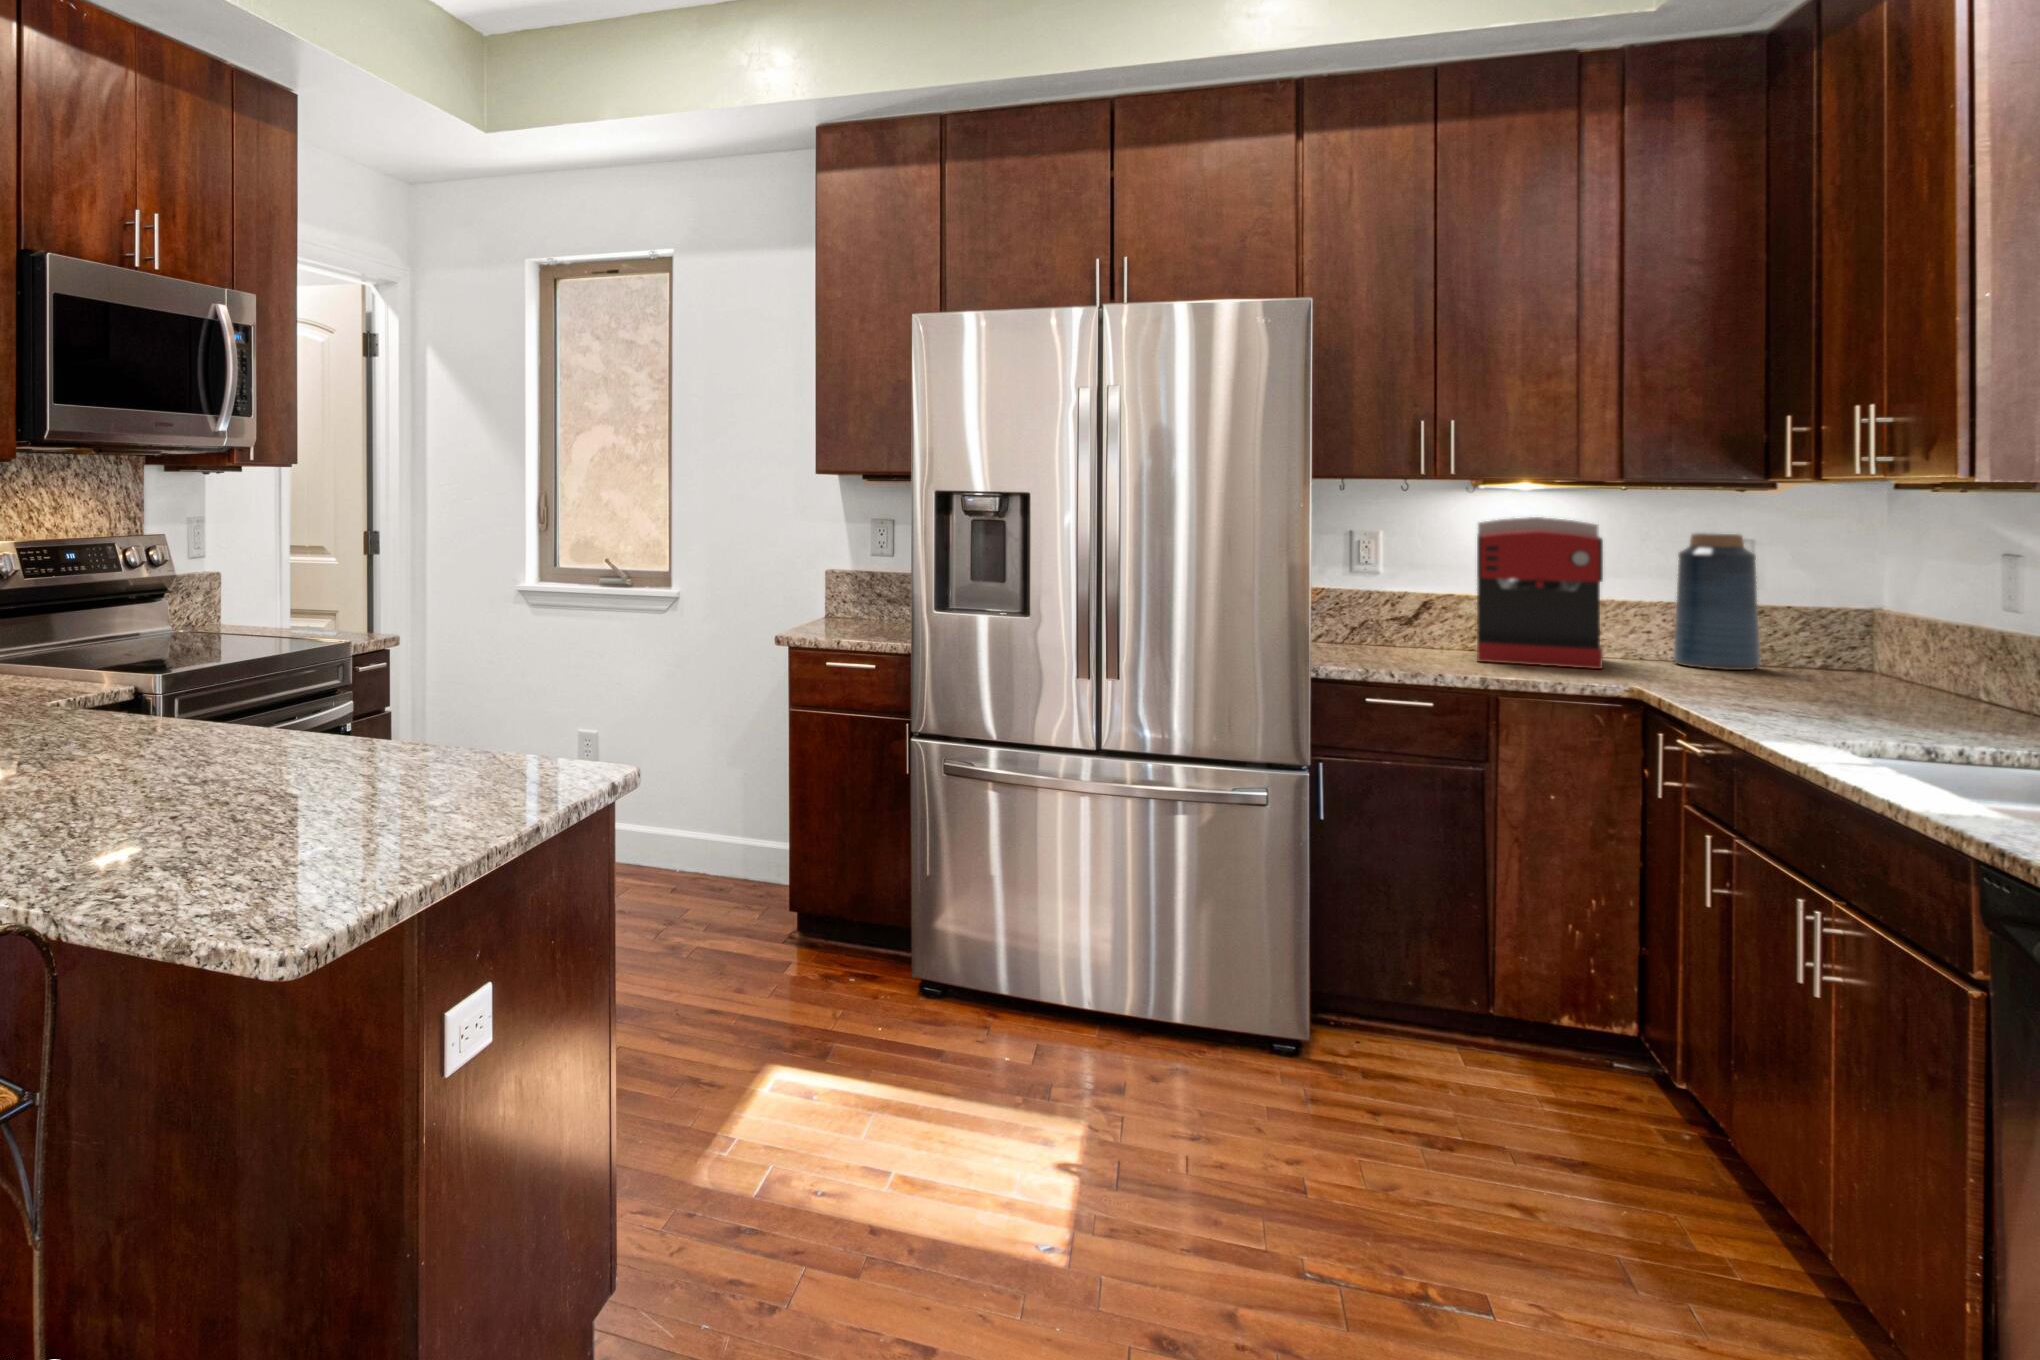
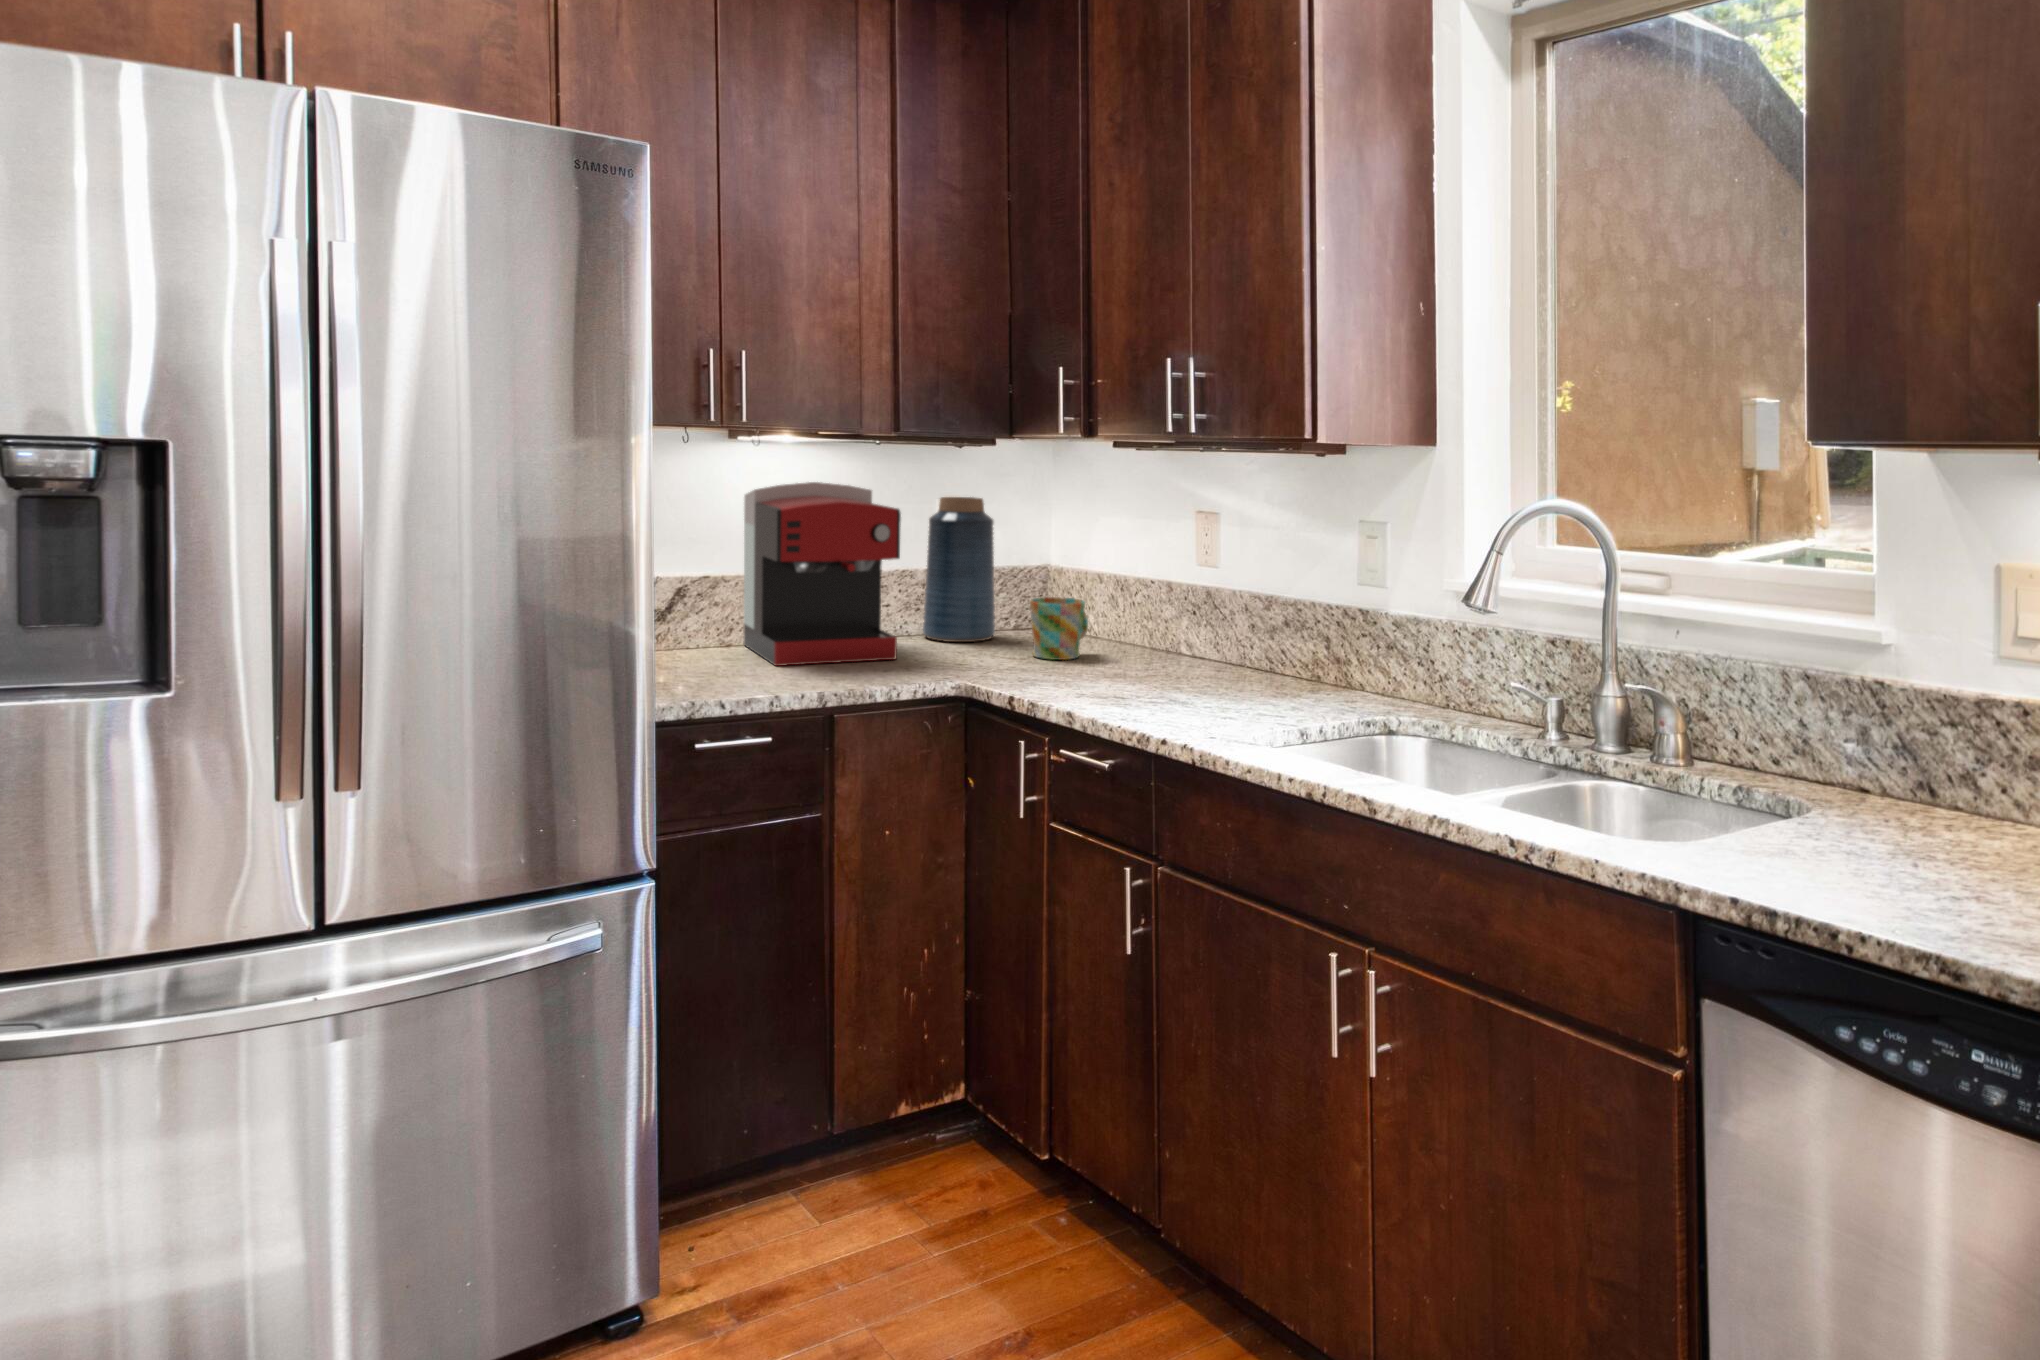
mug: none [1758,628,1842,687] -> present [1030,597,1088,660]

